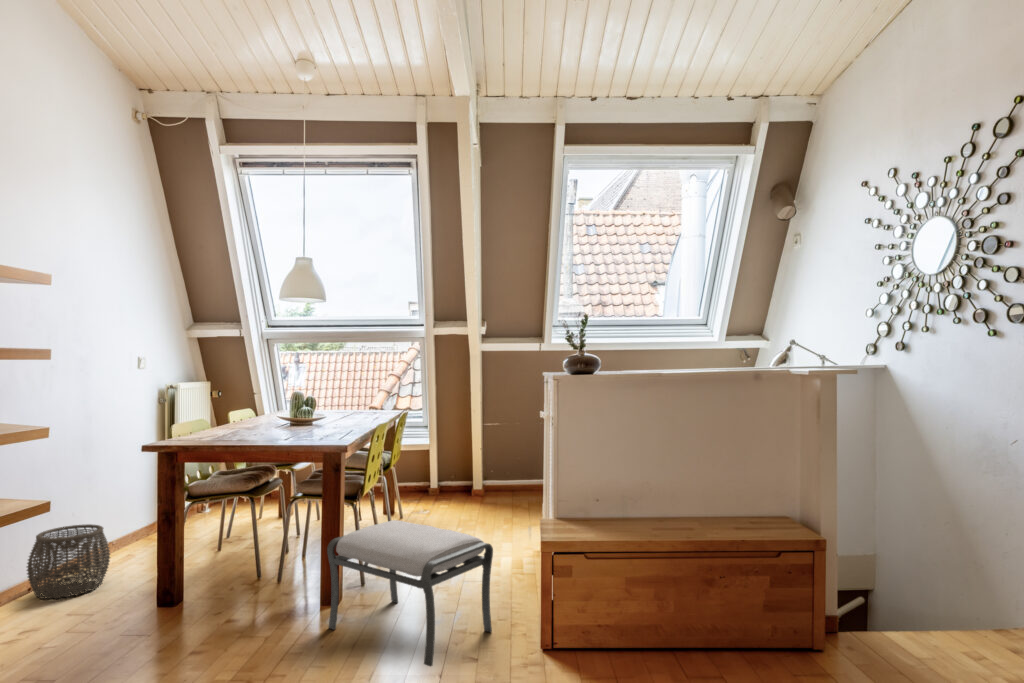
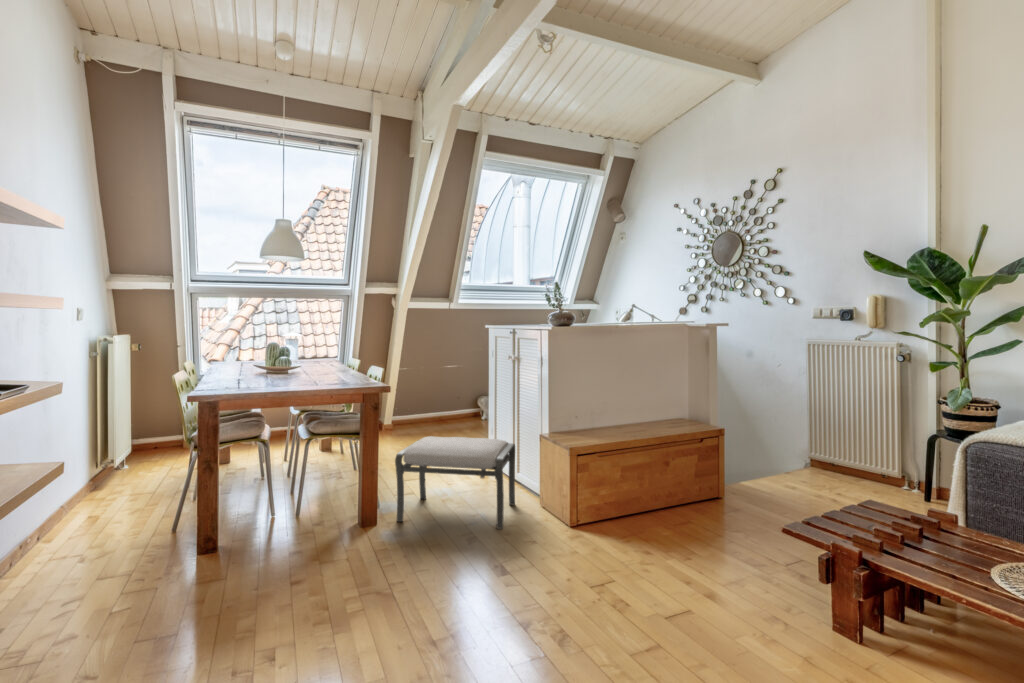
woven basket: present [27,524,110,599] -> none [48,472,135,547]

